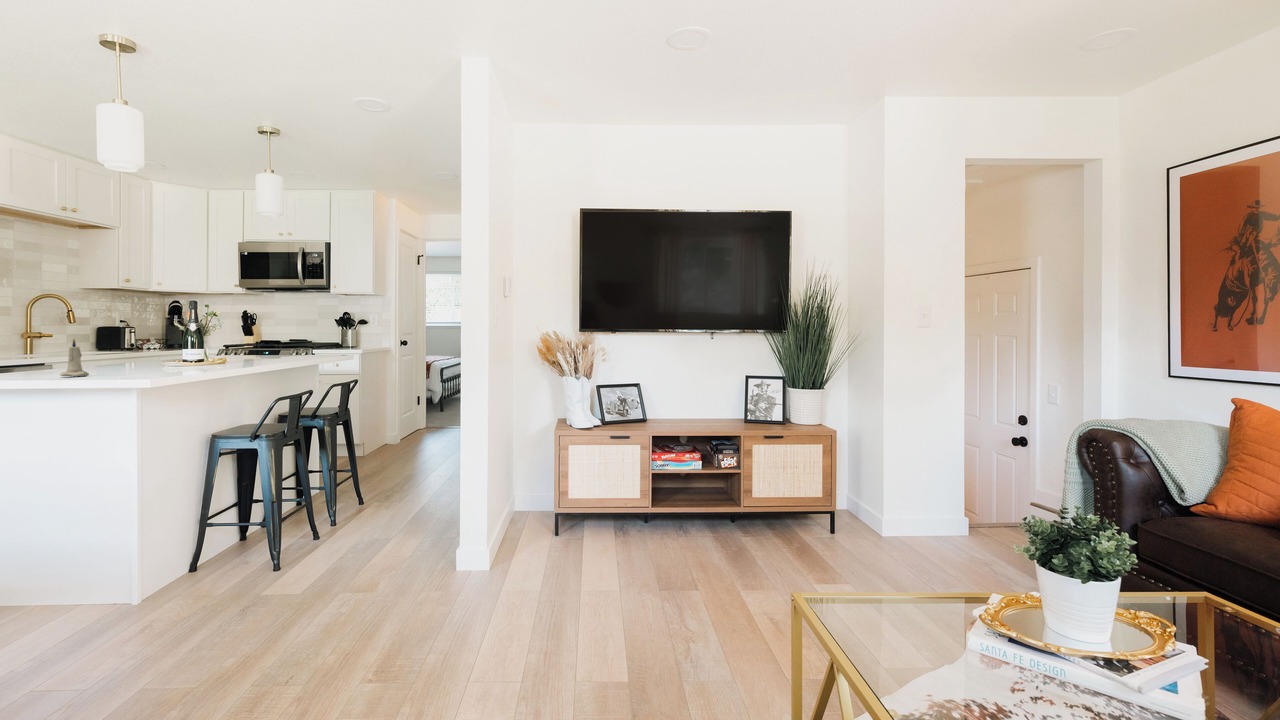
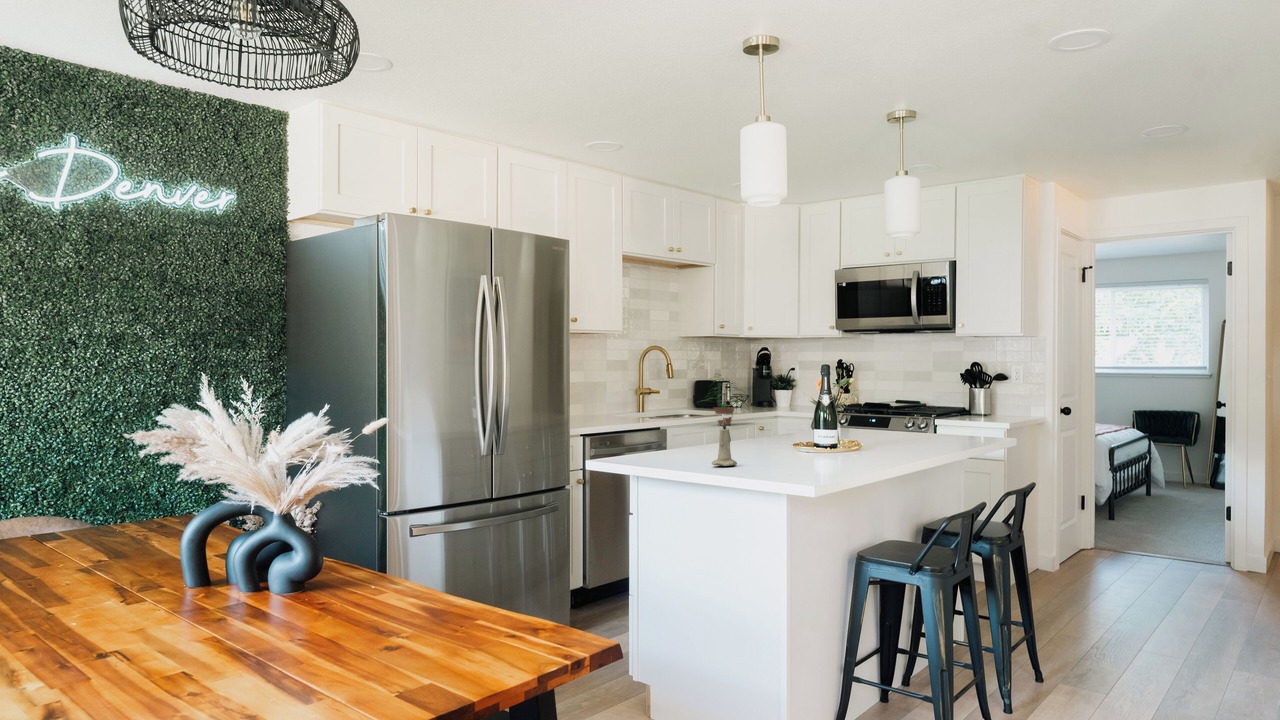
potted plant: none [96,315,158,357] -> present [702,378,743,425]

